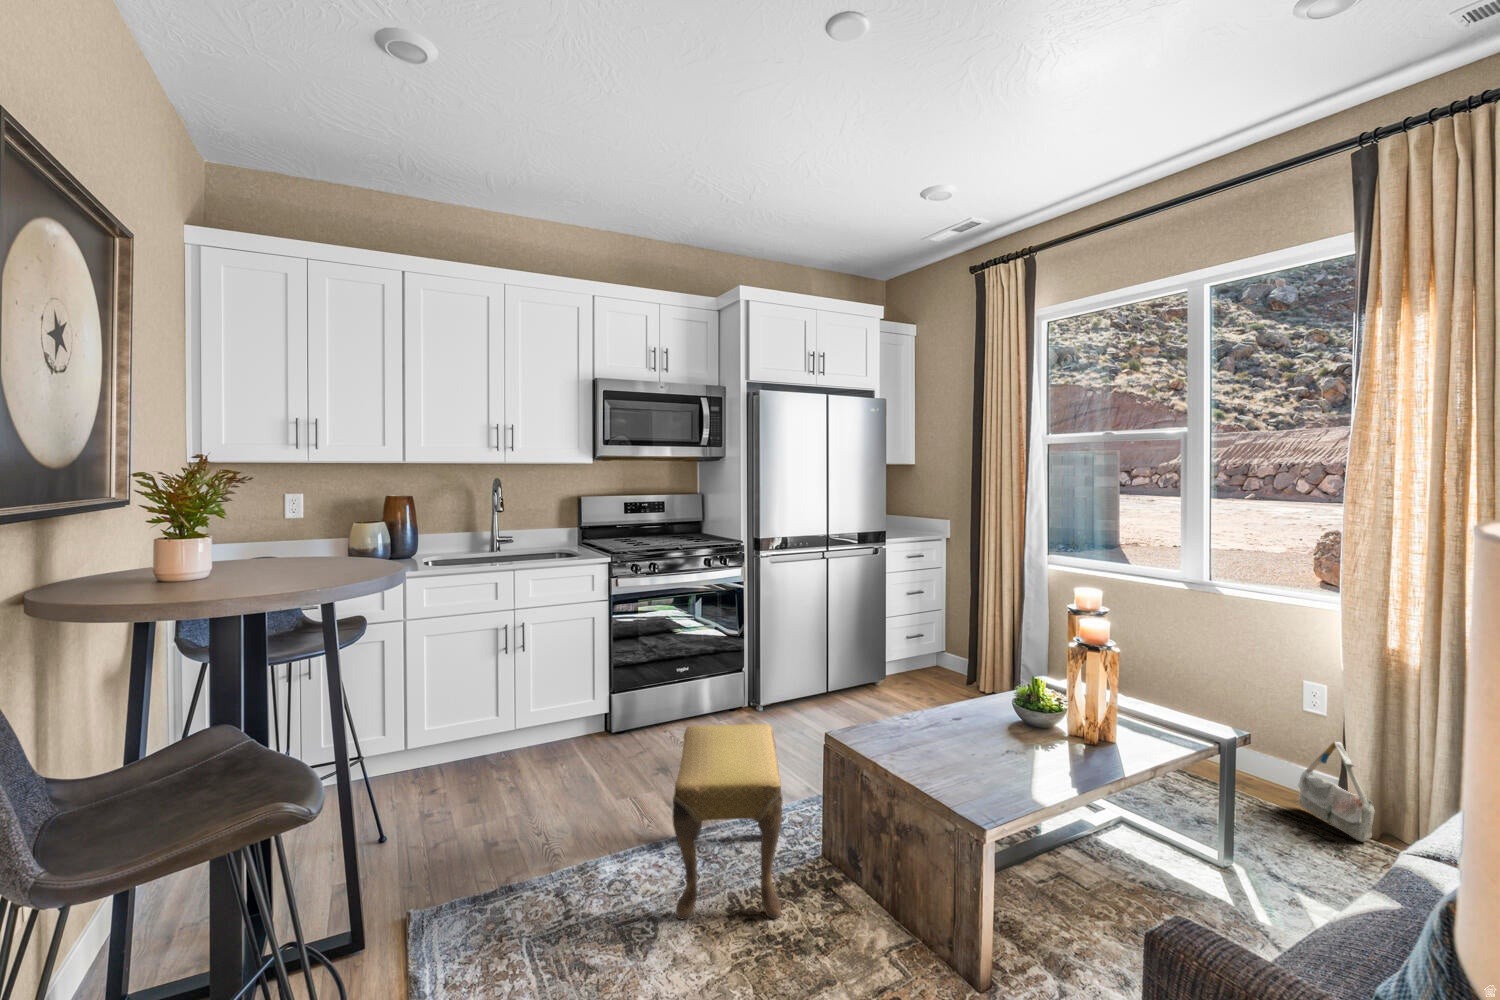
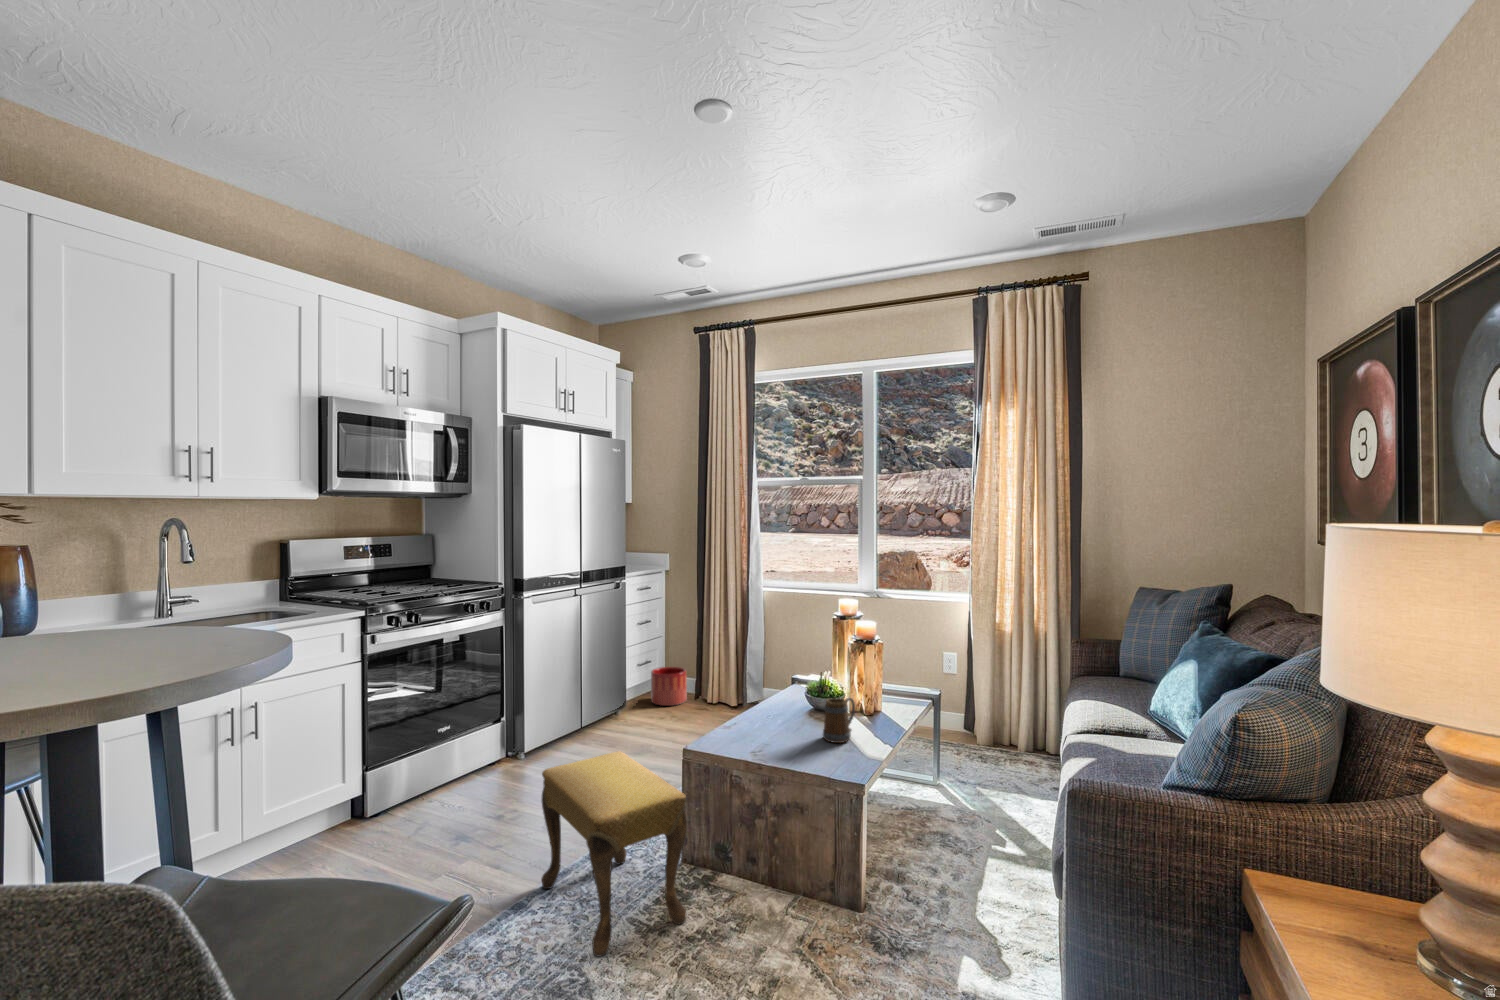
planter: none [927,647,968,691] -> present [651,667,687,706]
mug: none [980,714,1031,773] -> present [823,698,855,743]
bag: present [1298,742,1375,841] -> none [945,686,991,749]

